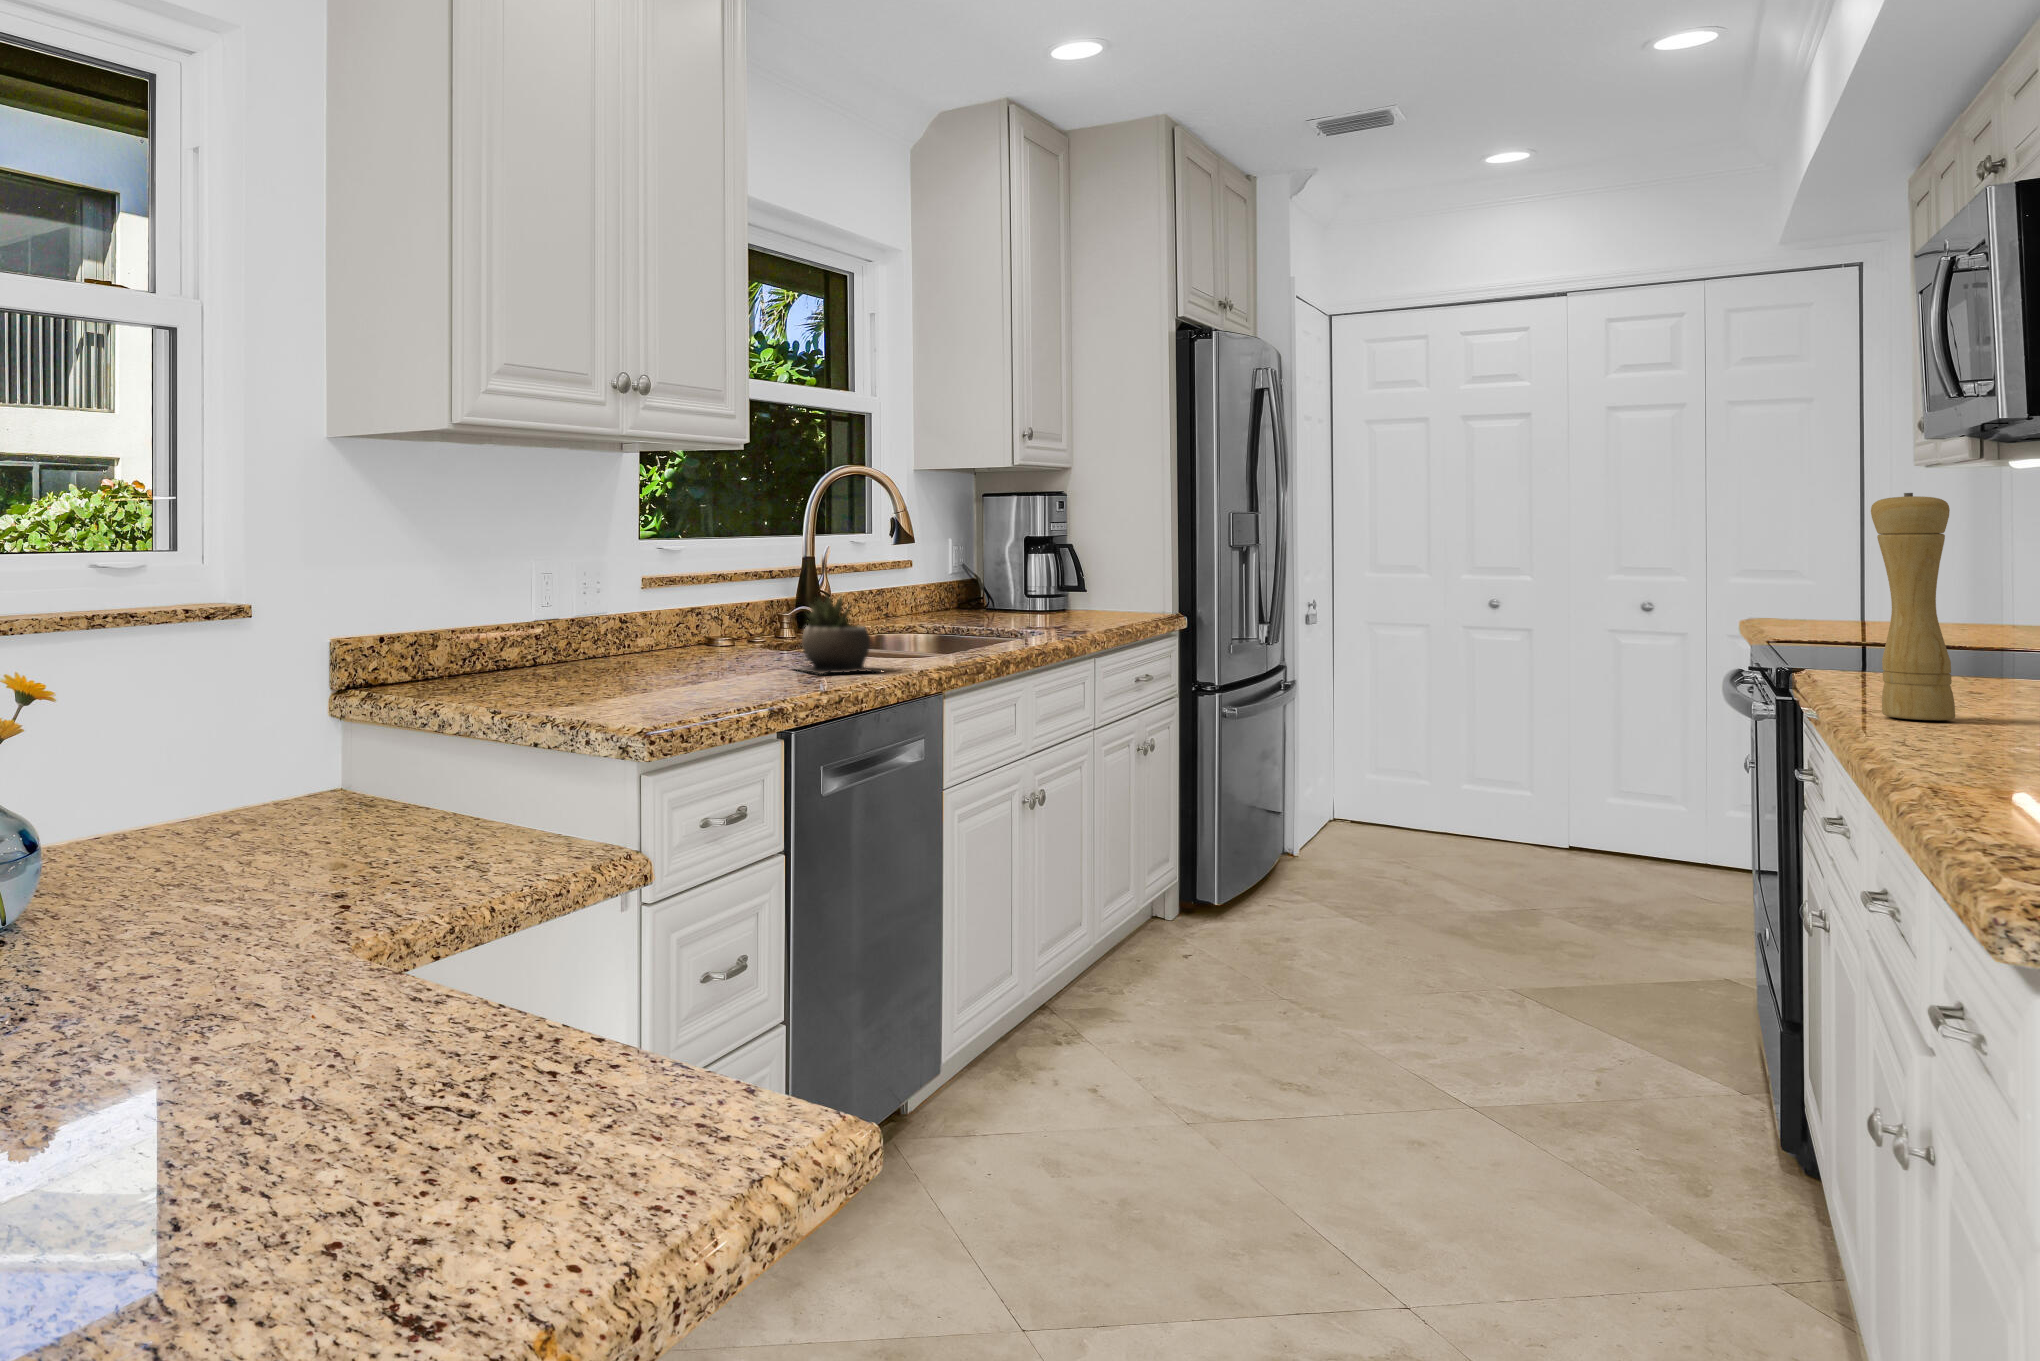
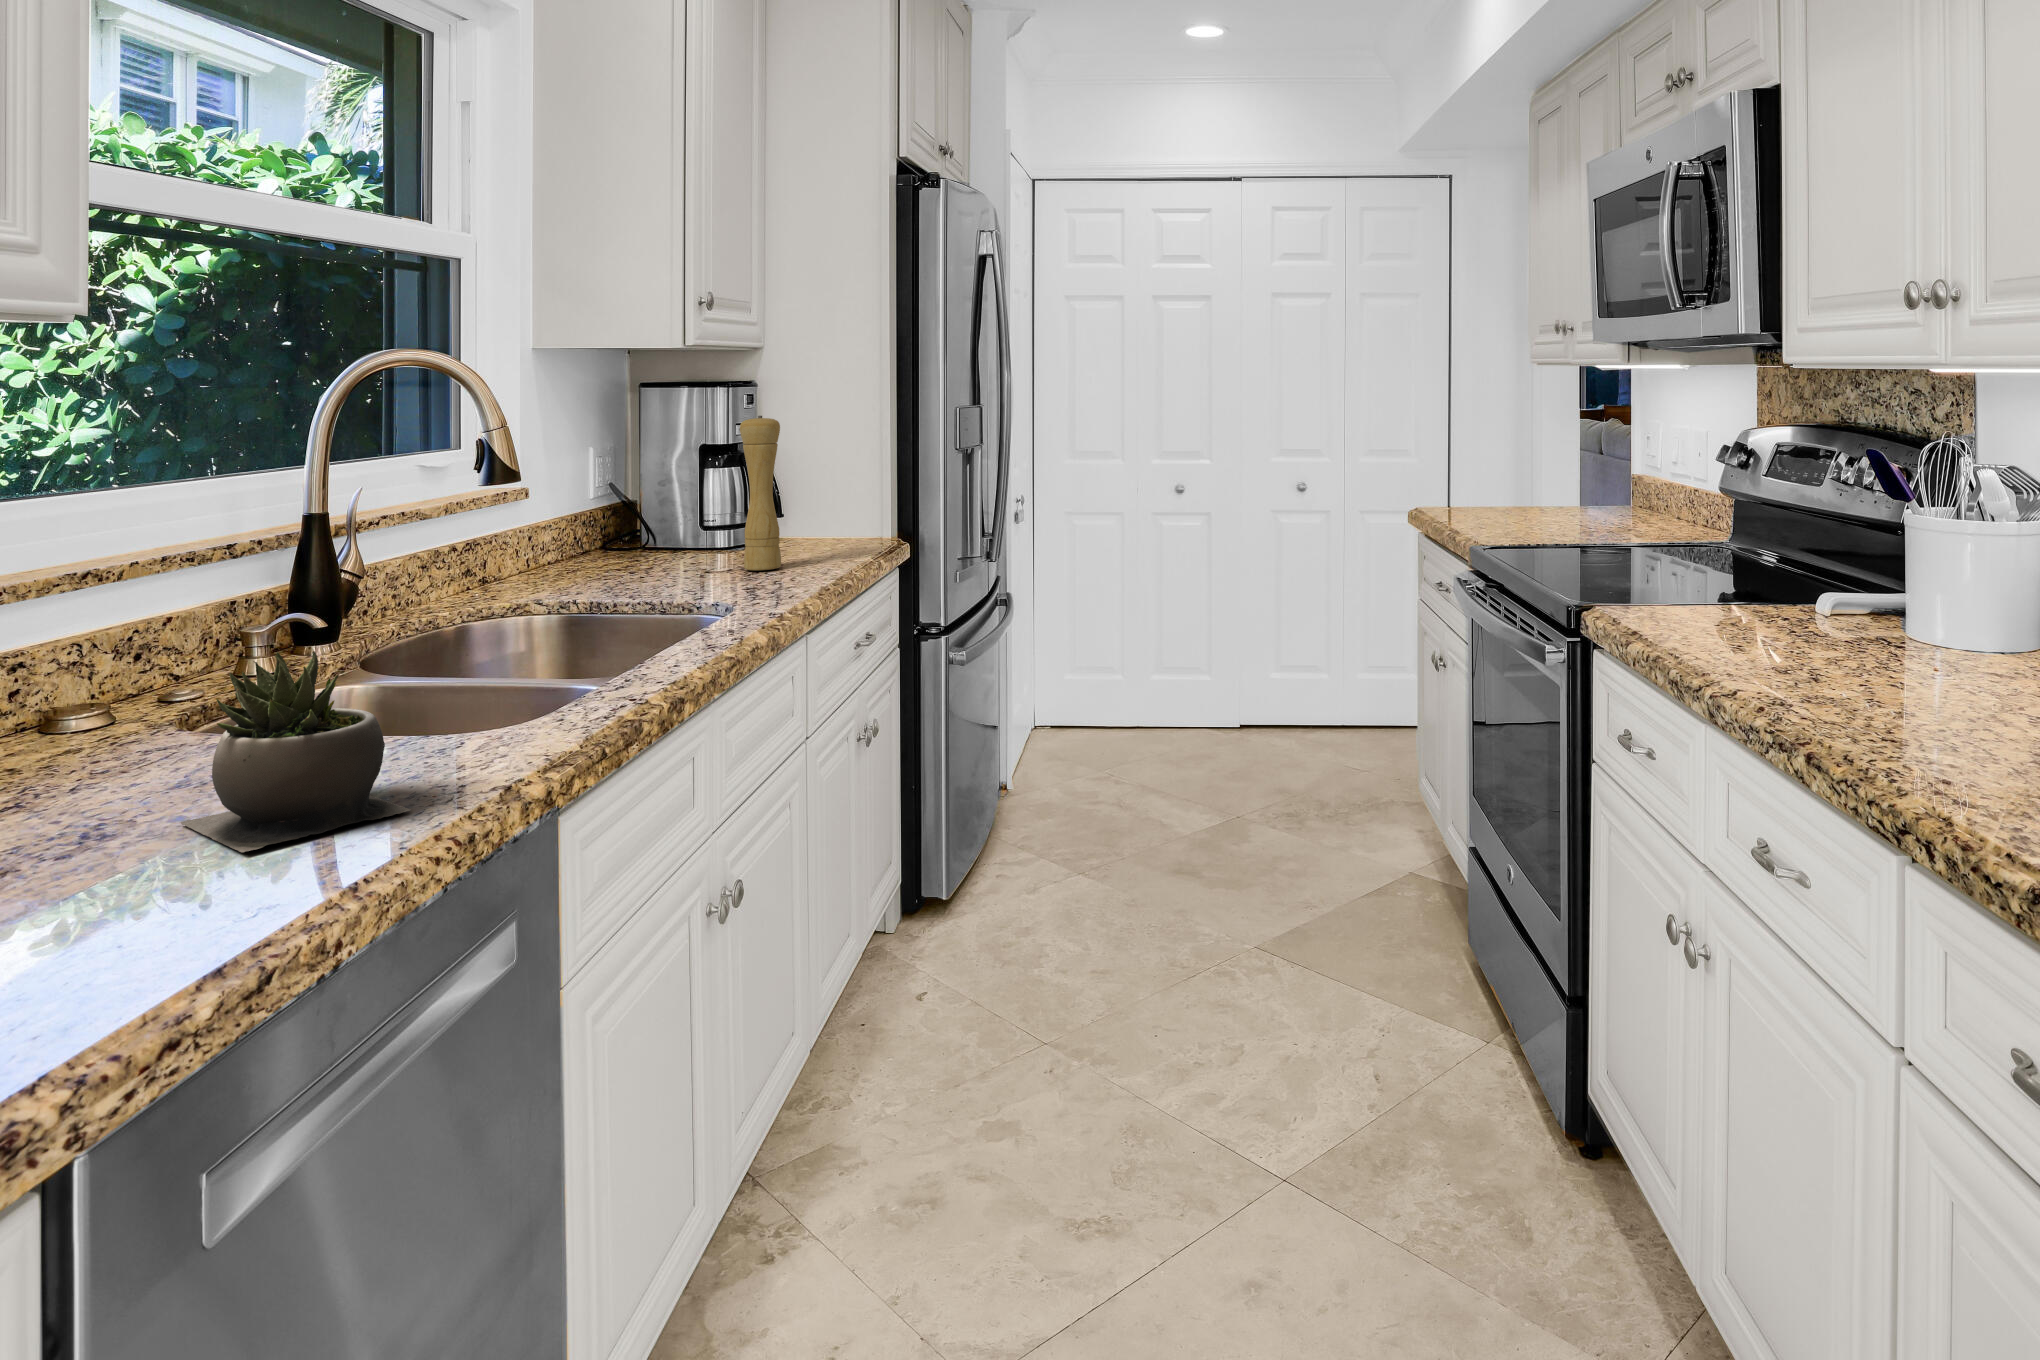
pepper mill: present [1871,493,1955,720] -> present [740,416,781,570]

